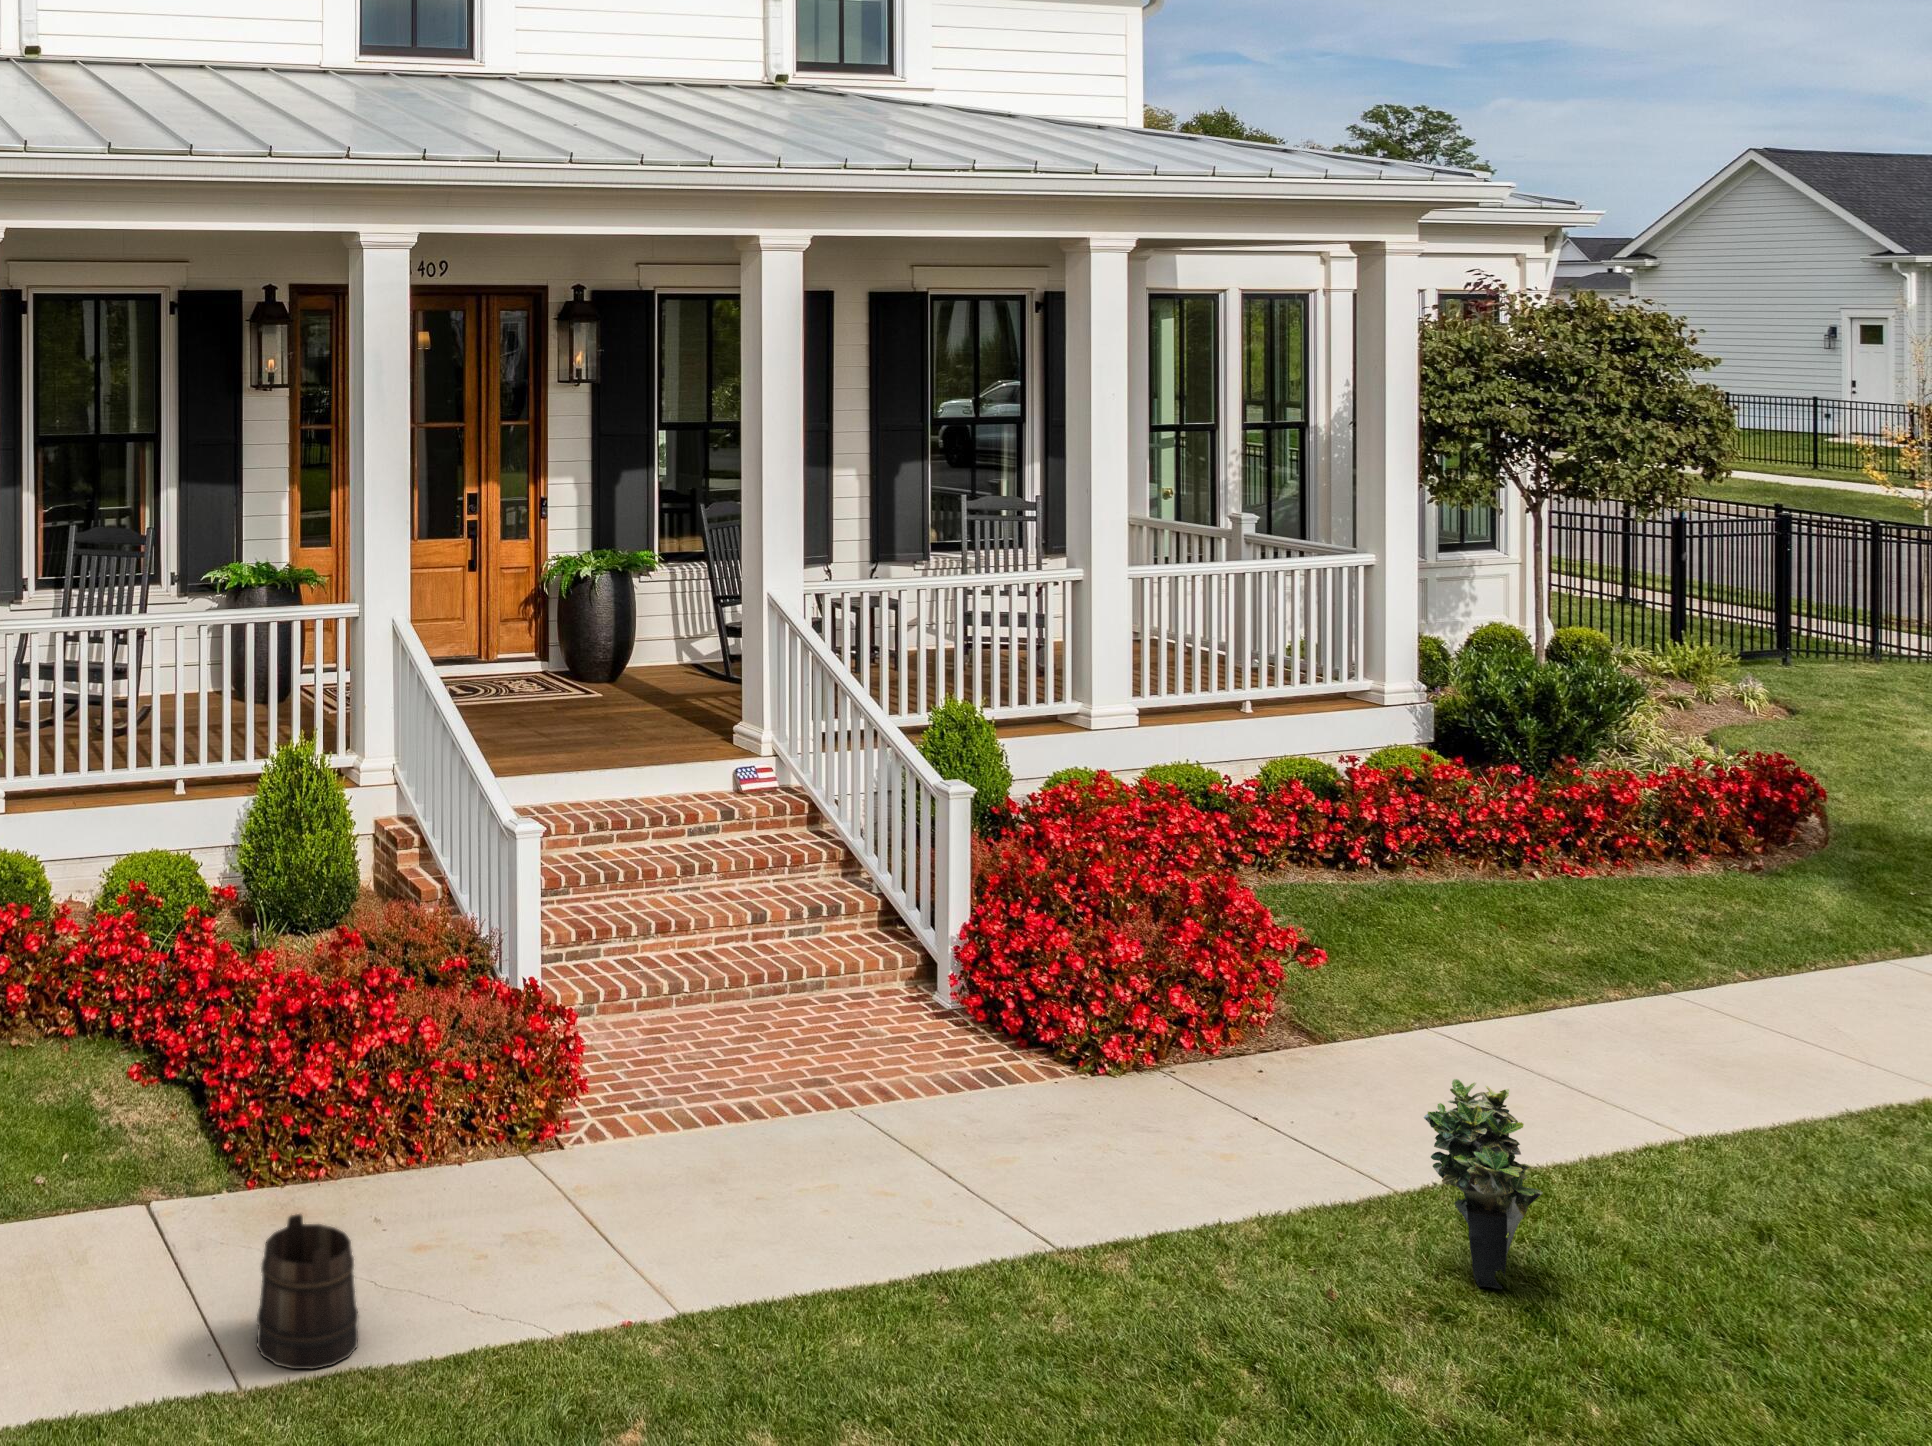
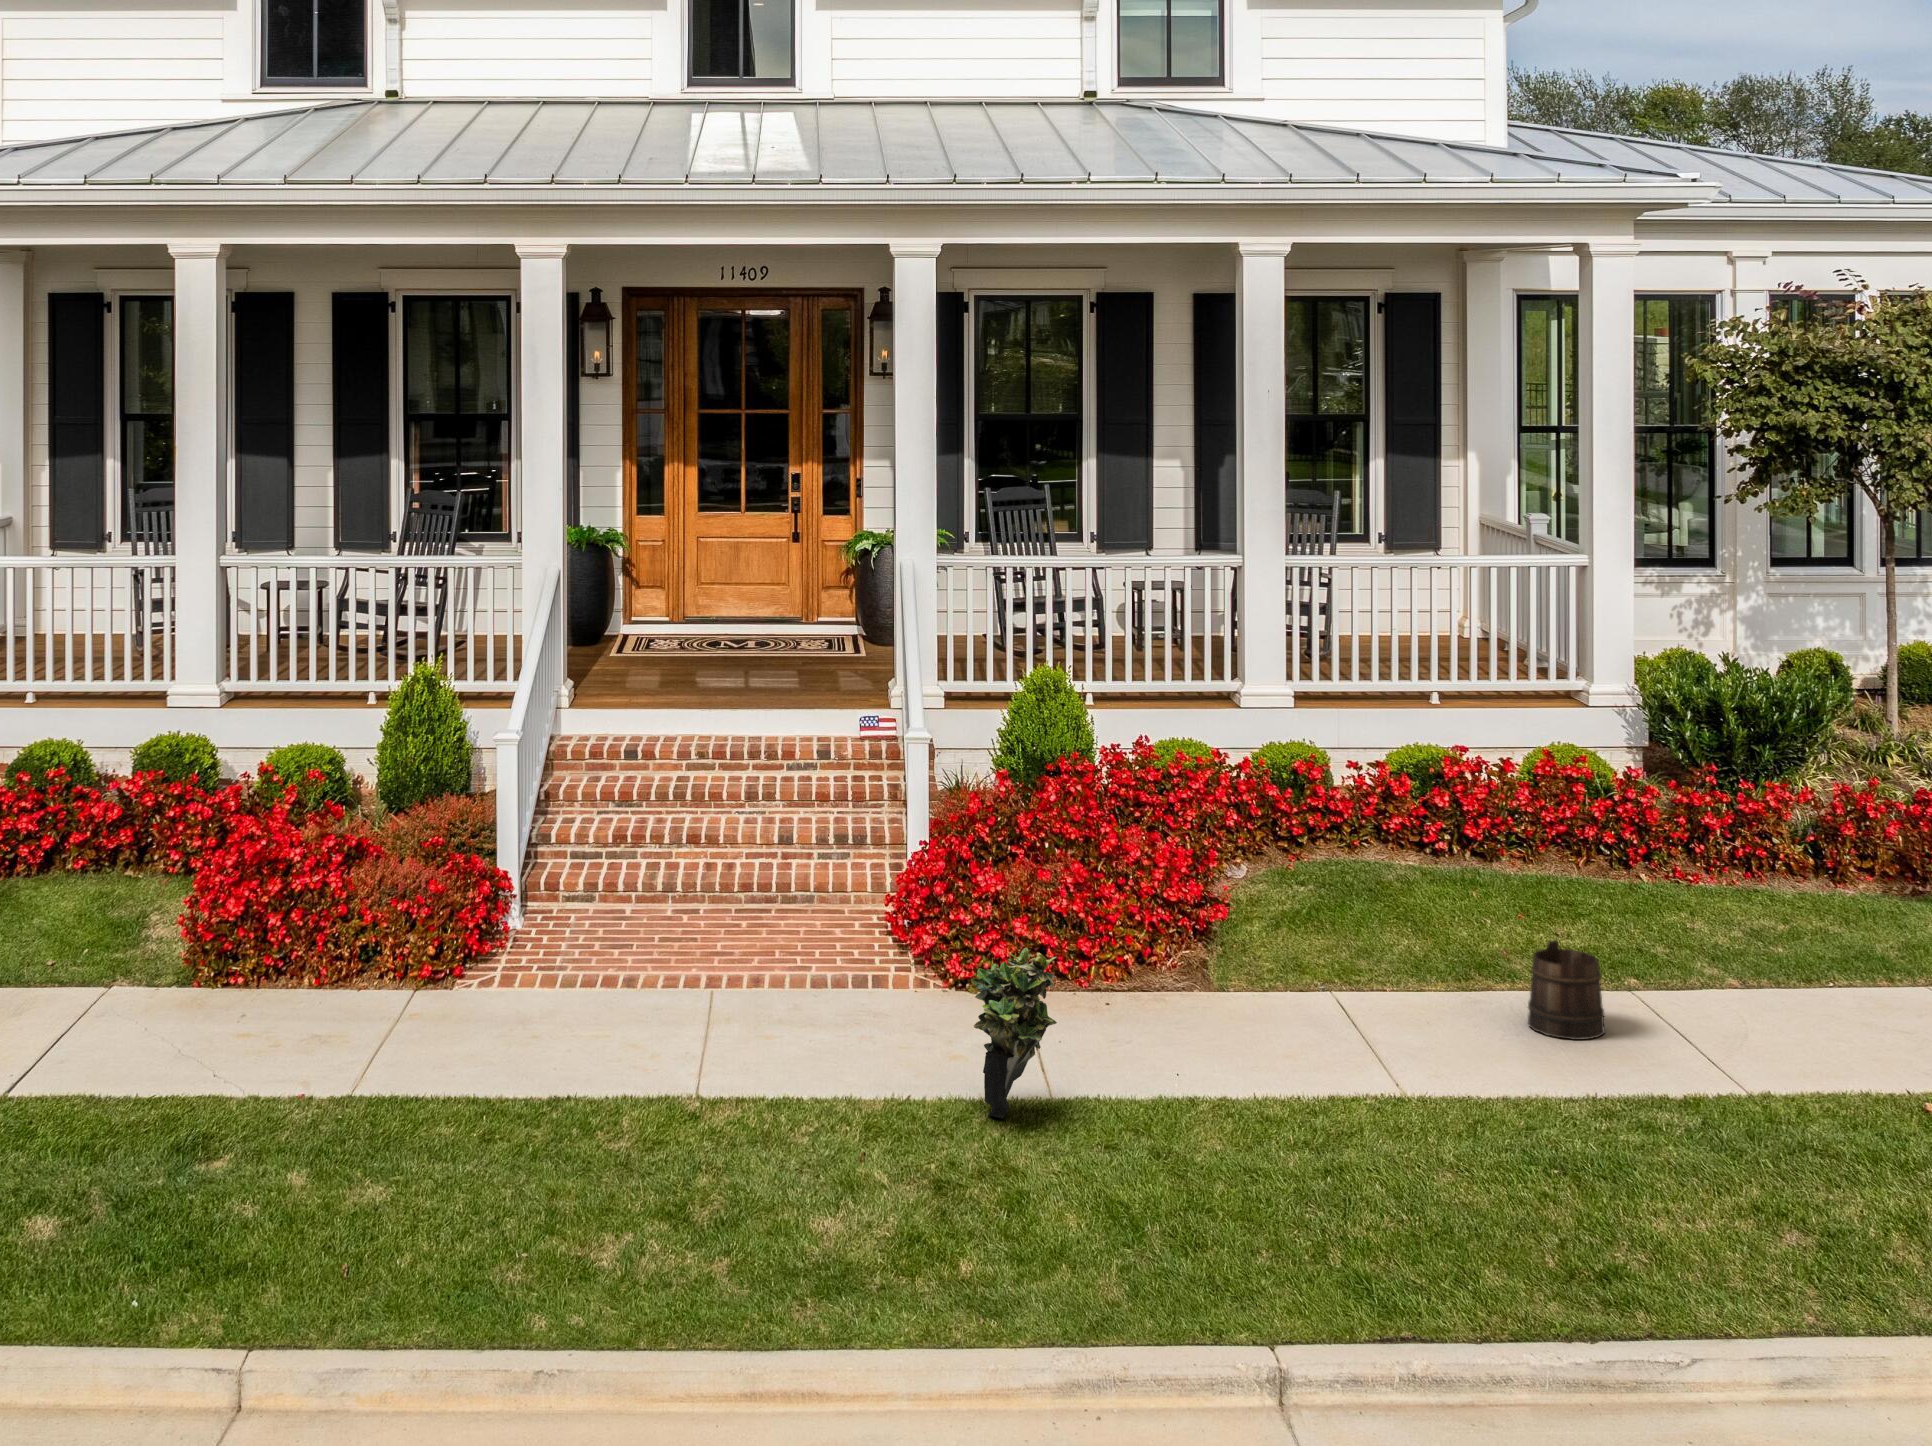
bucket: present [257,1214,358,1369] -> present [1528,941,1605,1040]

